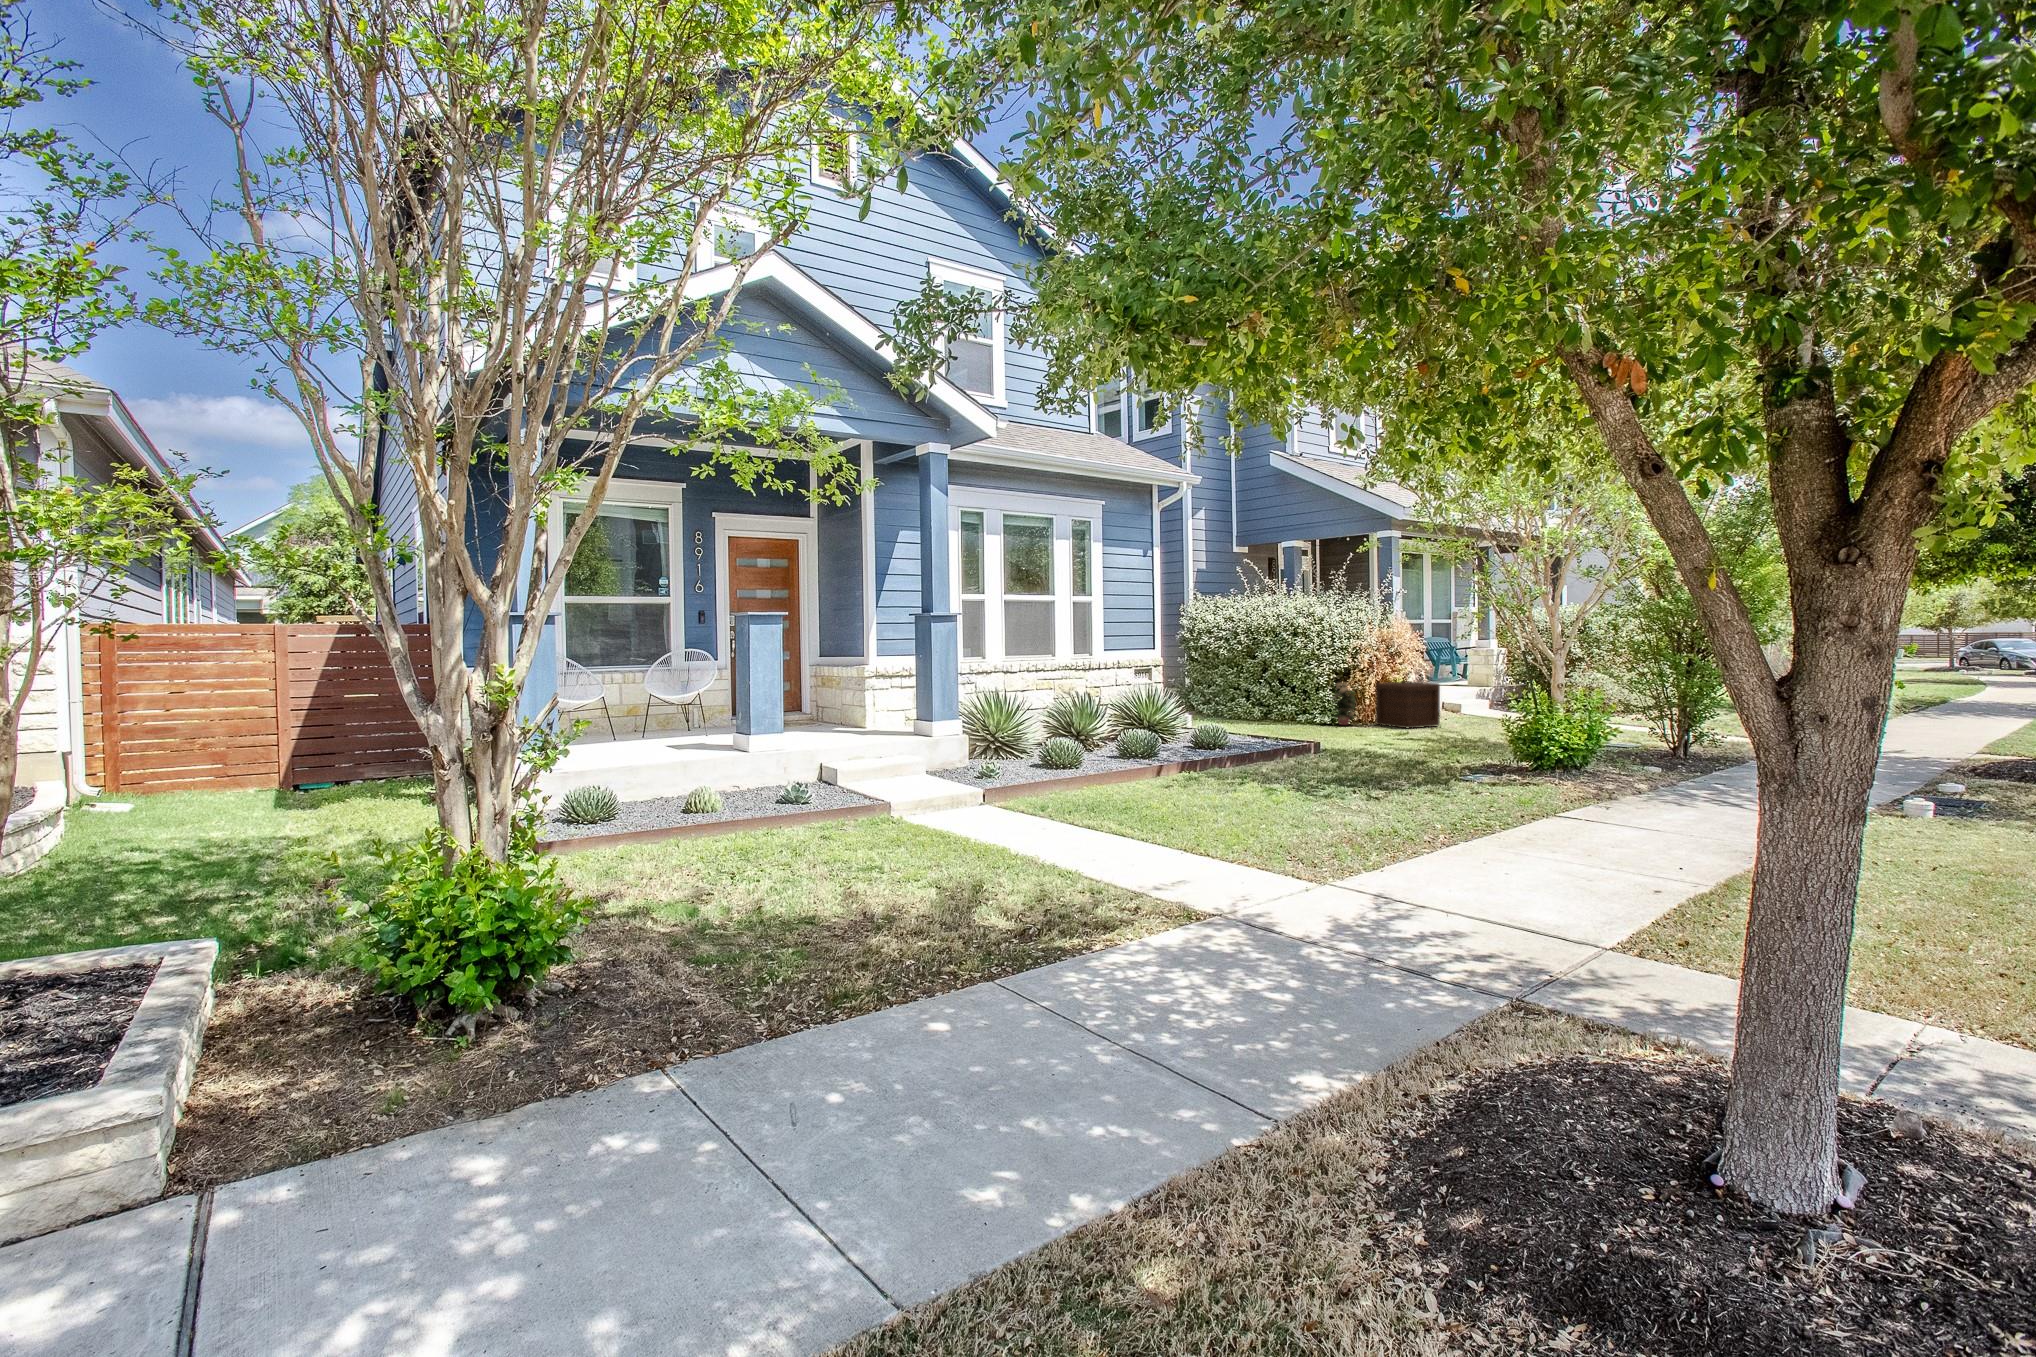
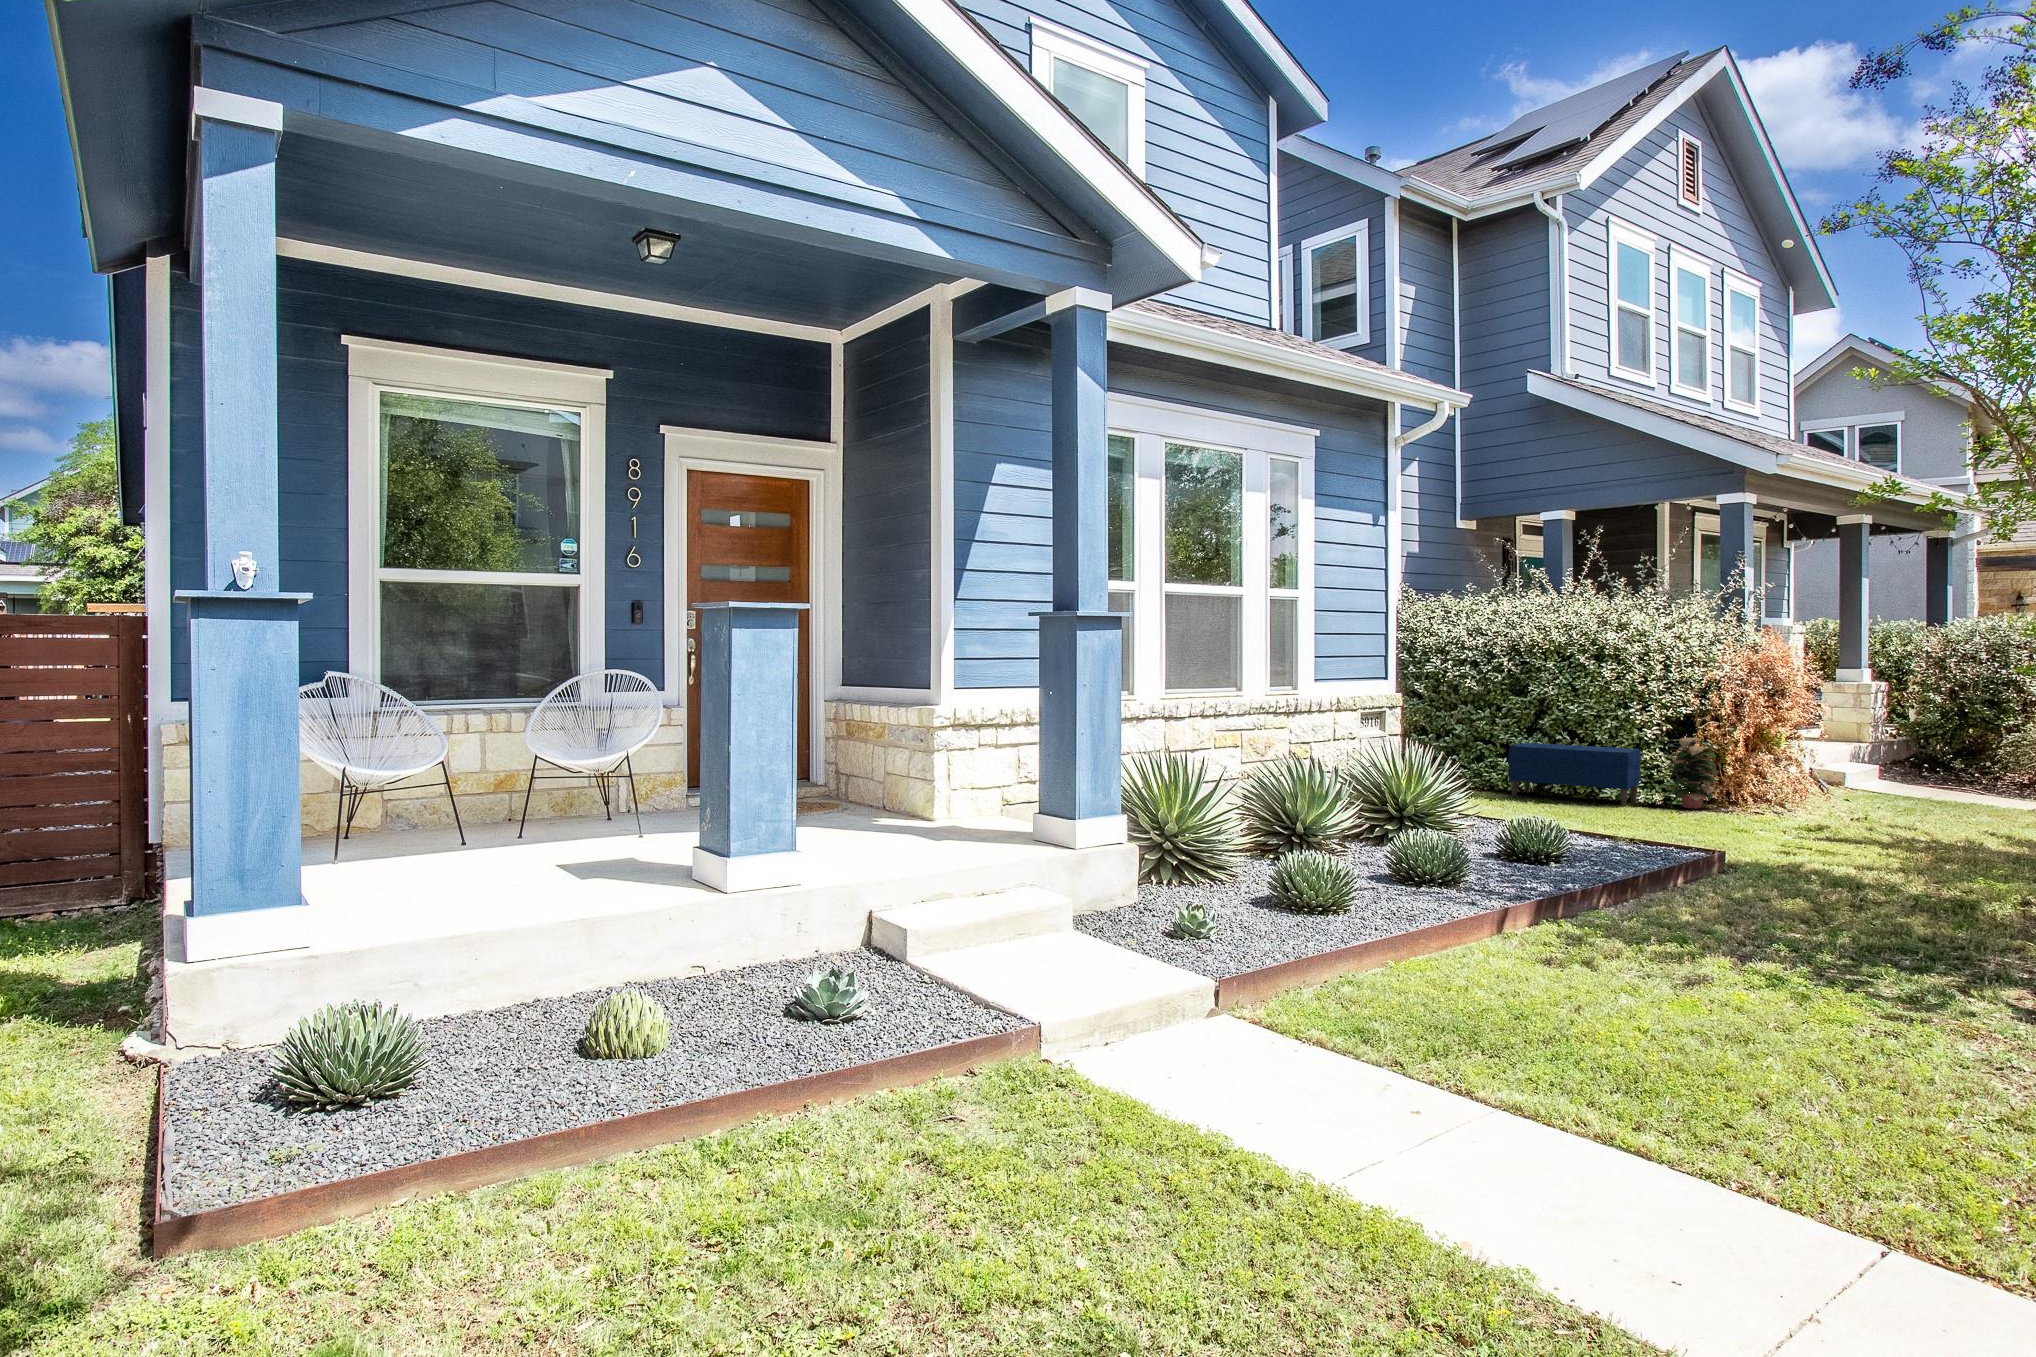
wooden crate: present [1375,682,1440,729] -> none [1744,737,1863,818]
bench: none [1240,688,1317,725] -> present [1508,743,1641,806]

